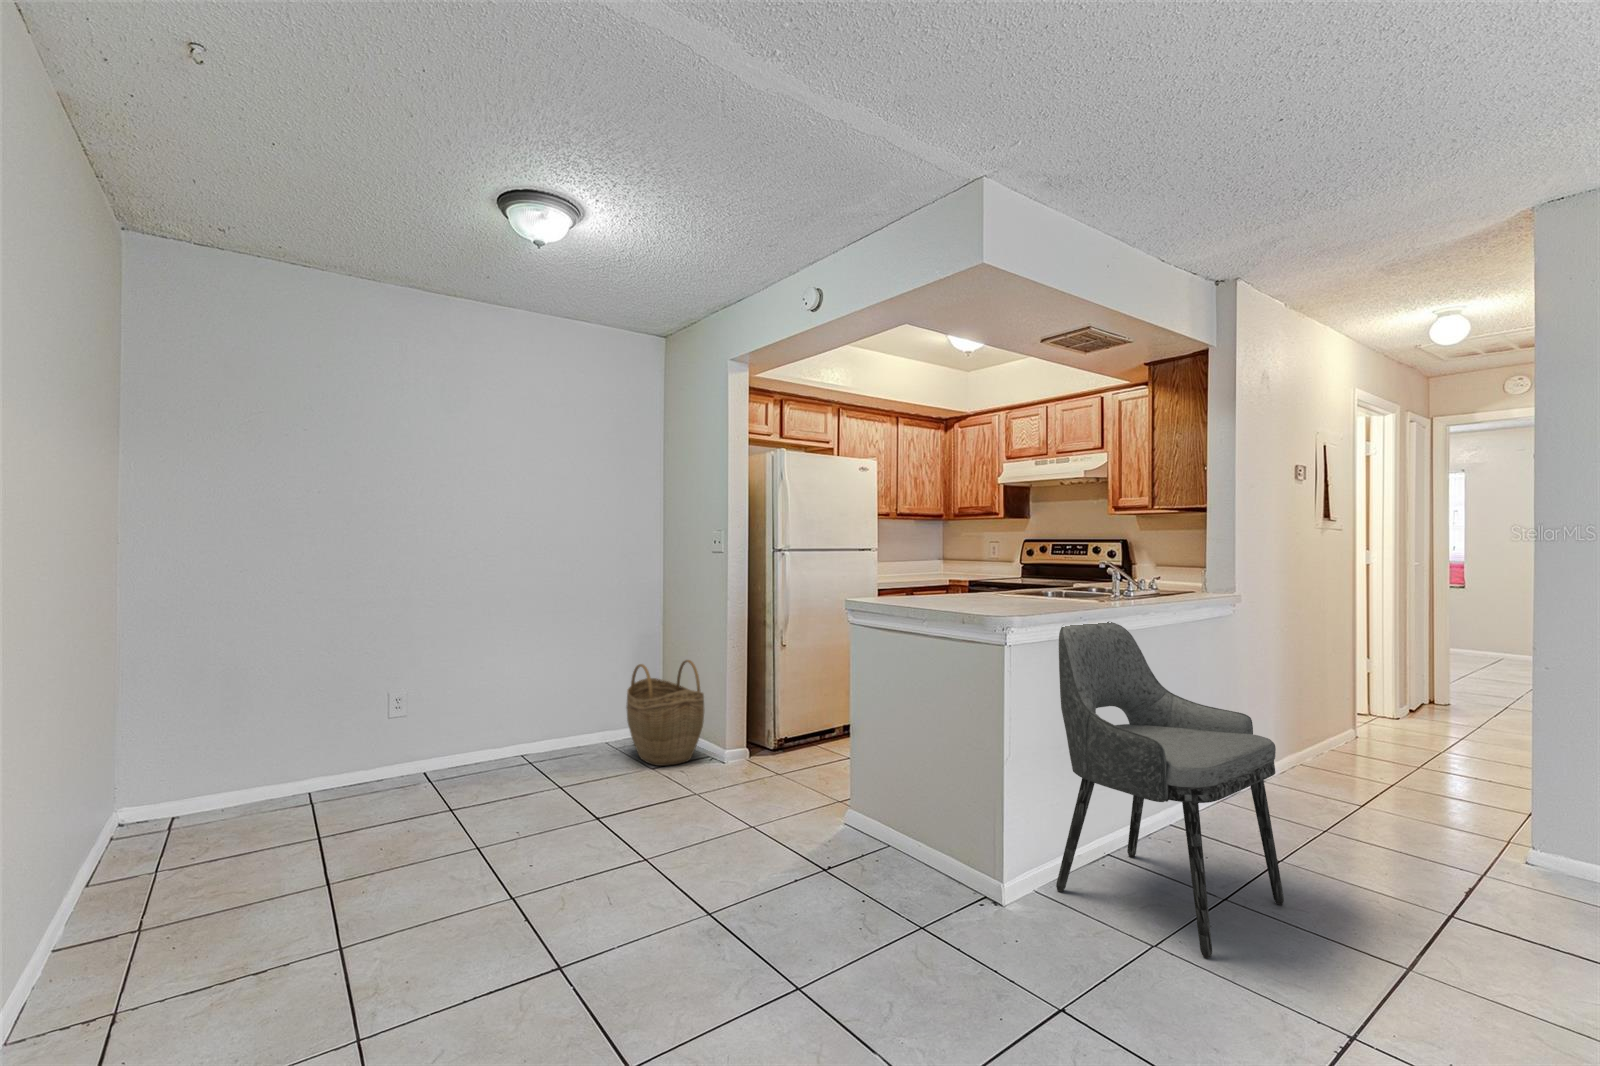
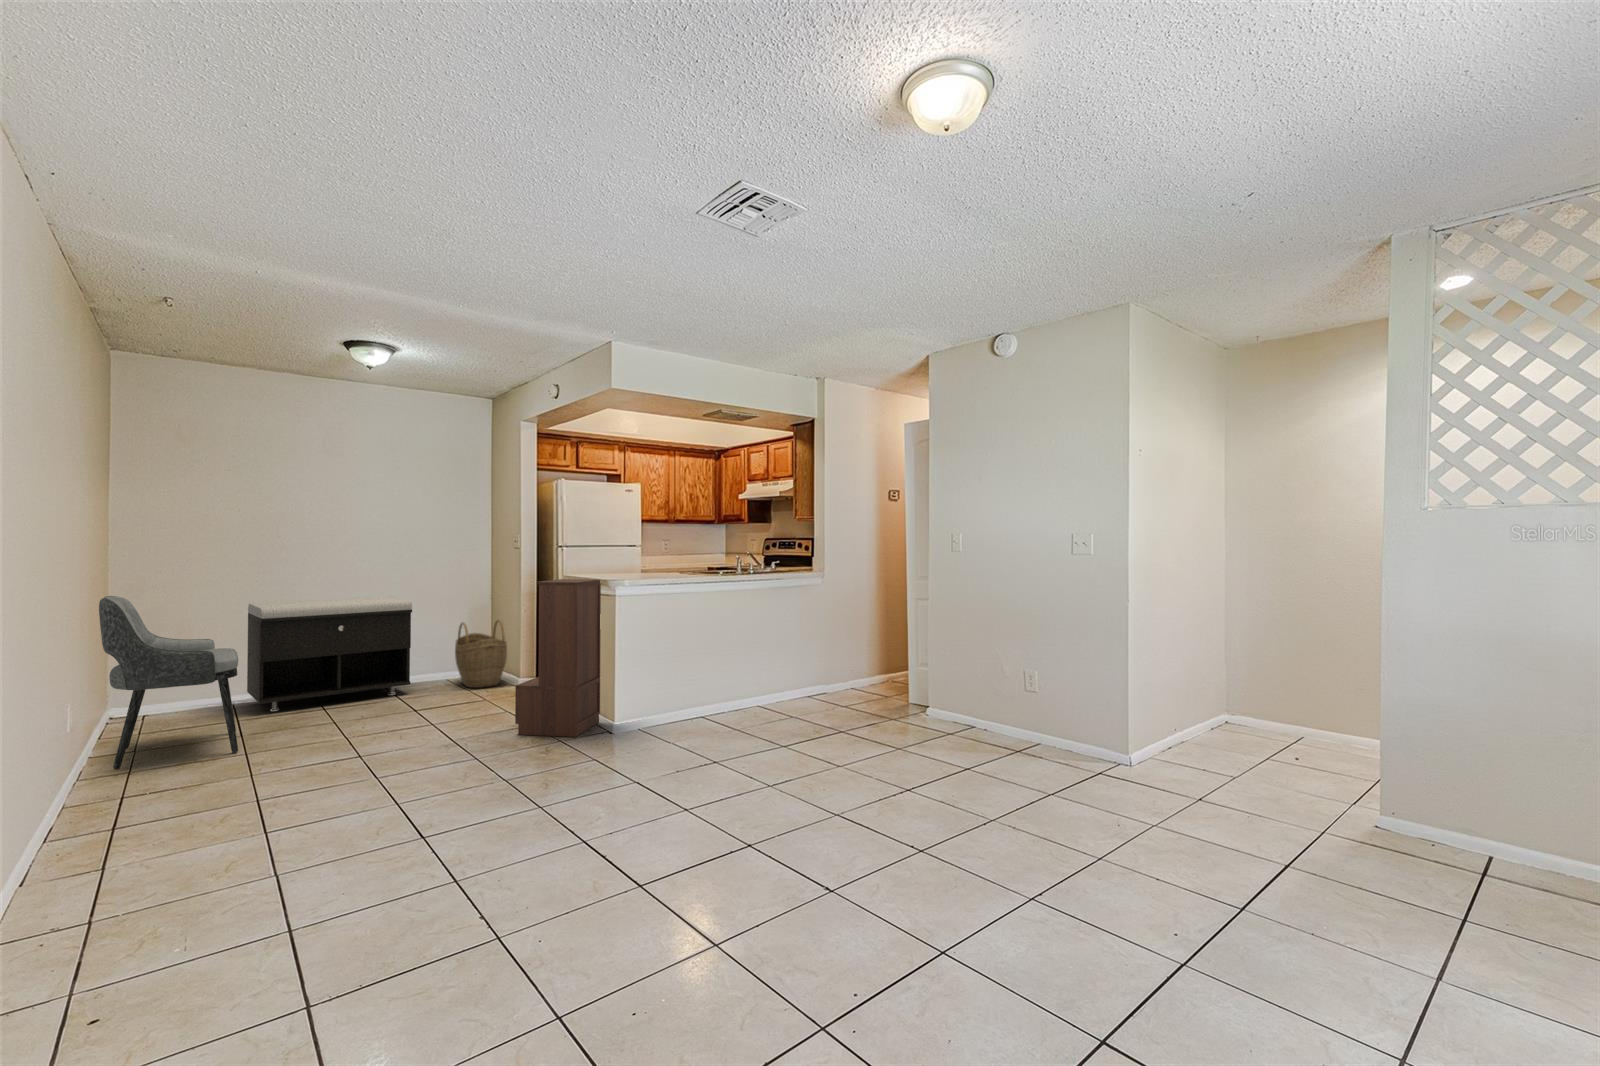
bookshelf: none [809,604,935,905] -> present [515,579,601,737]
dining chair: present [1056,622,1284,958] -> present [99,596,238,769]
storage bench: none [332,623,575,813] -> present [247,597,412,712]

